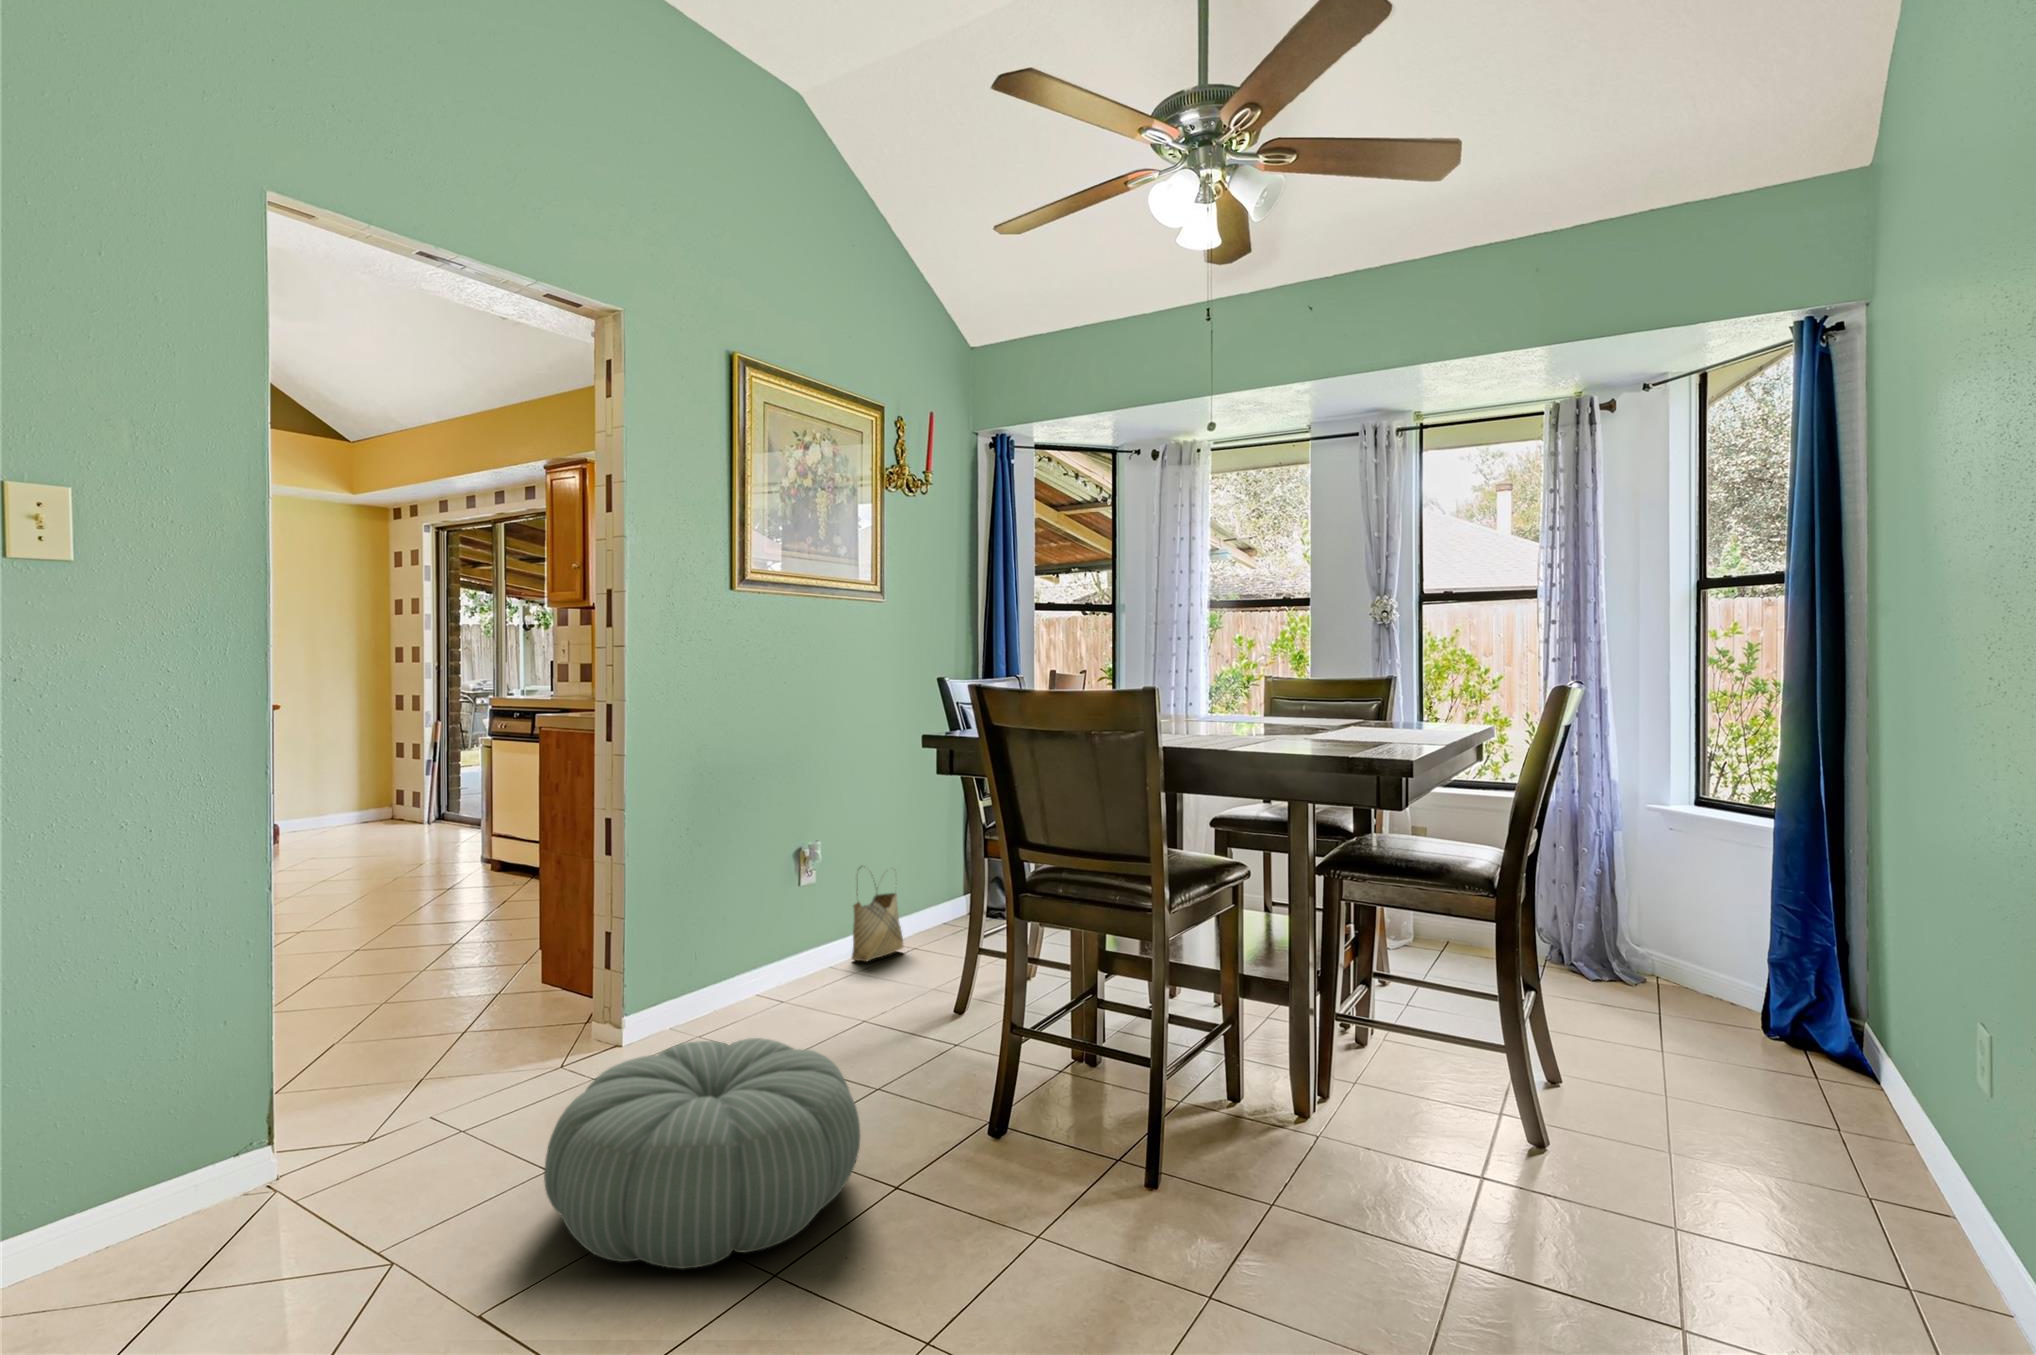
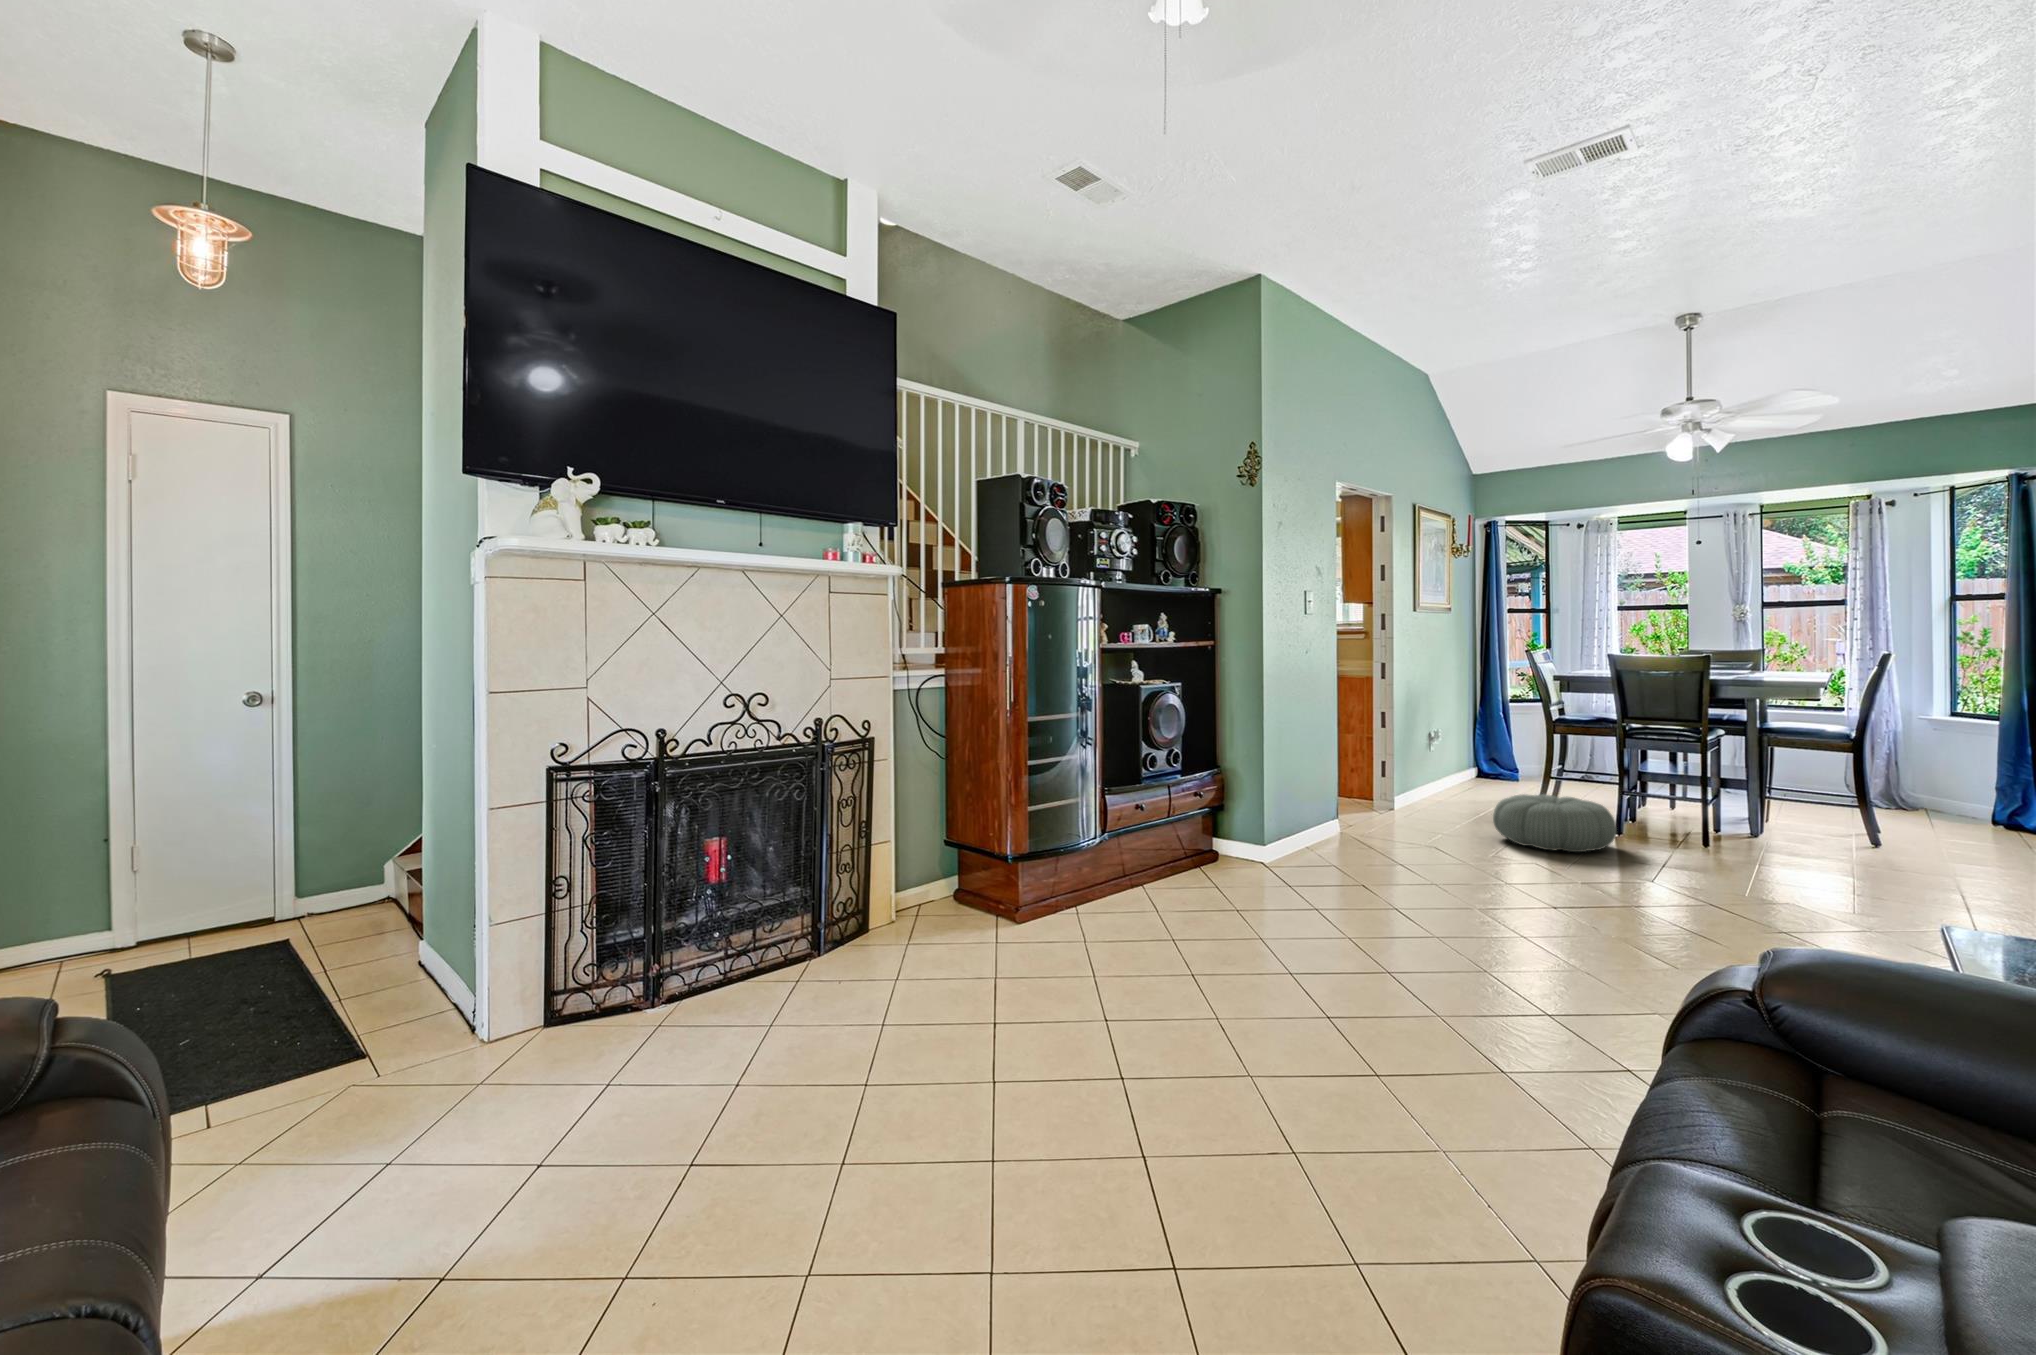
woven basket: present [852,876,904,961] -> none [1452,749,1474,794]

